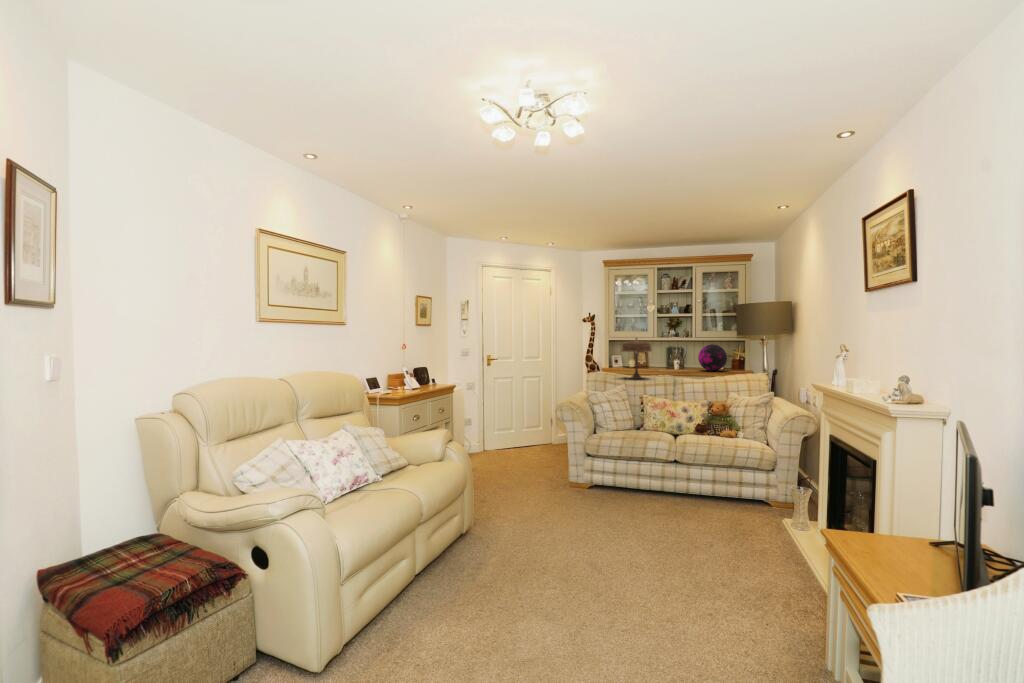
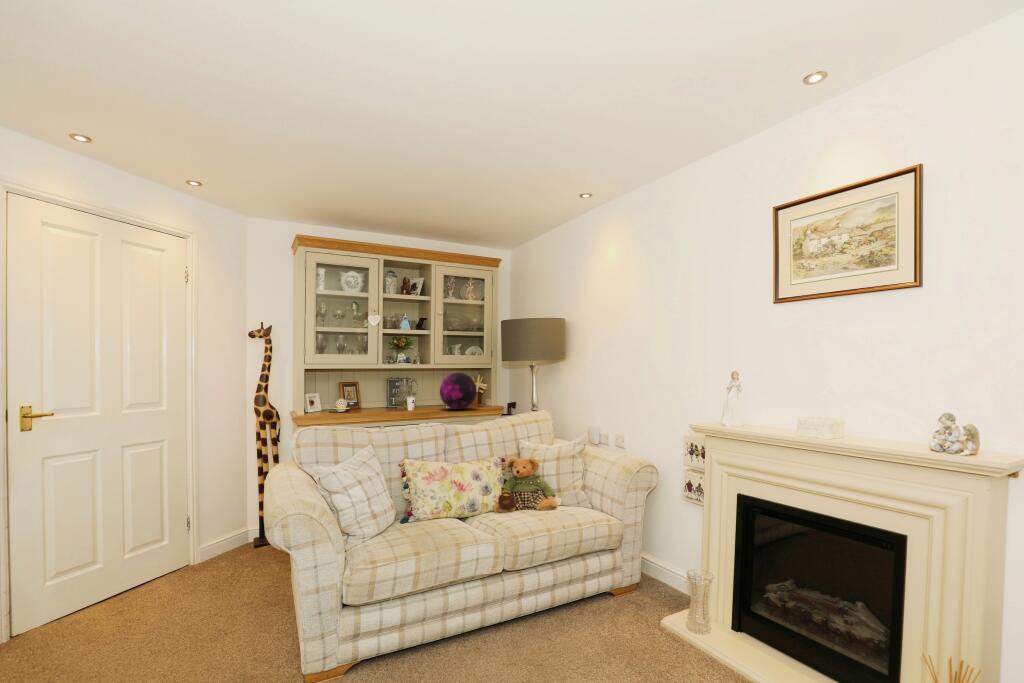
table lamp: present [622,338,652,379] -> none [361,360,413,431]

